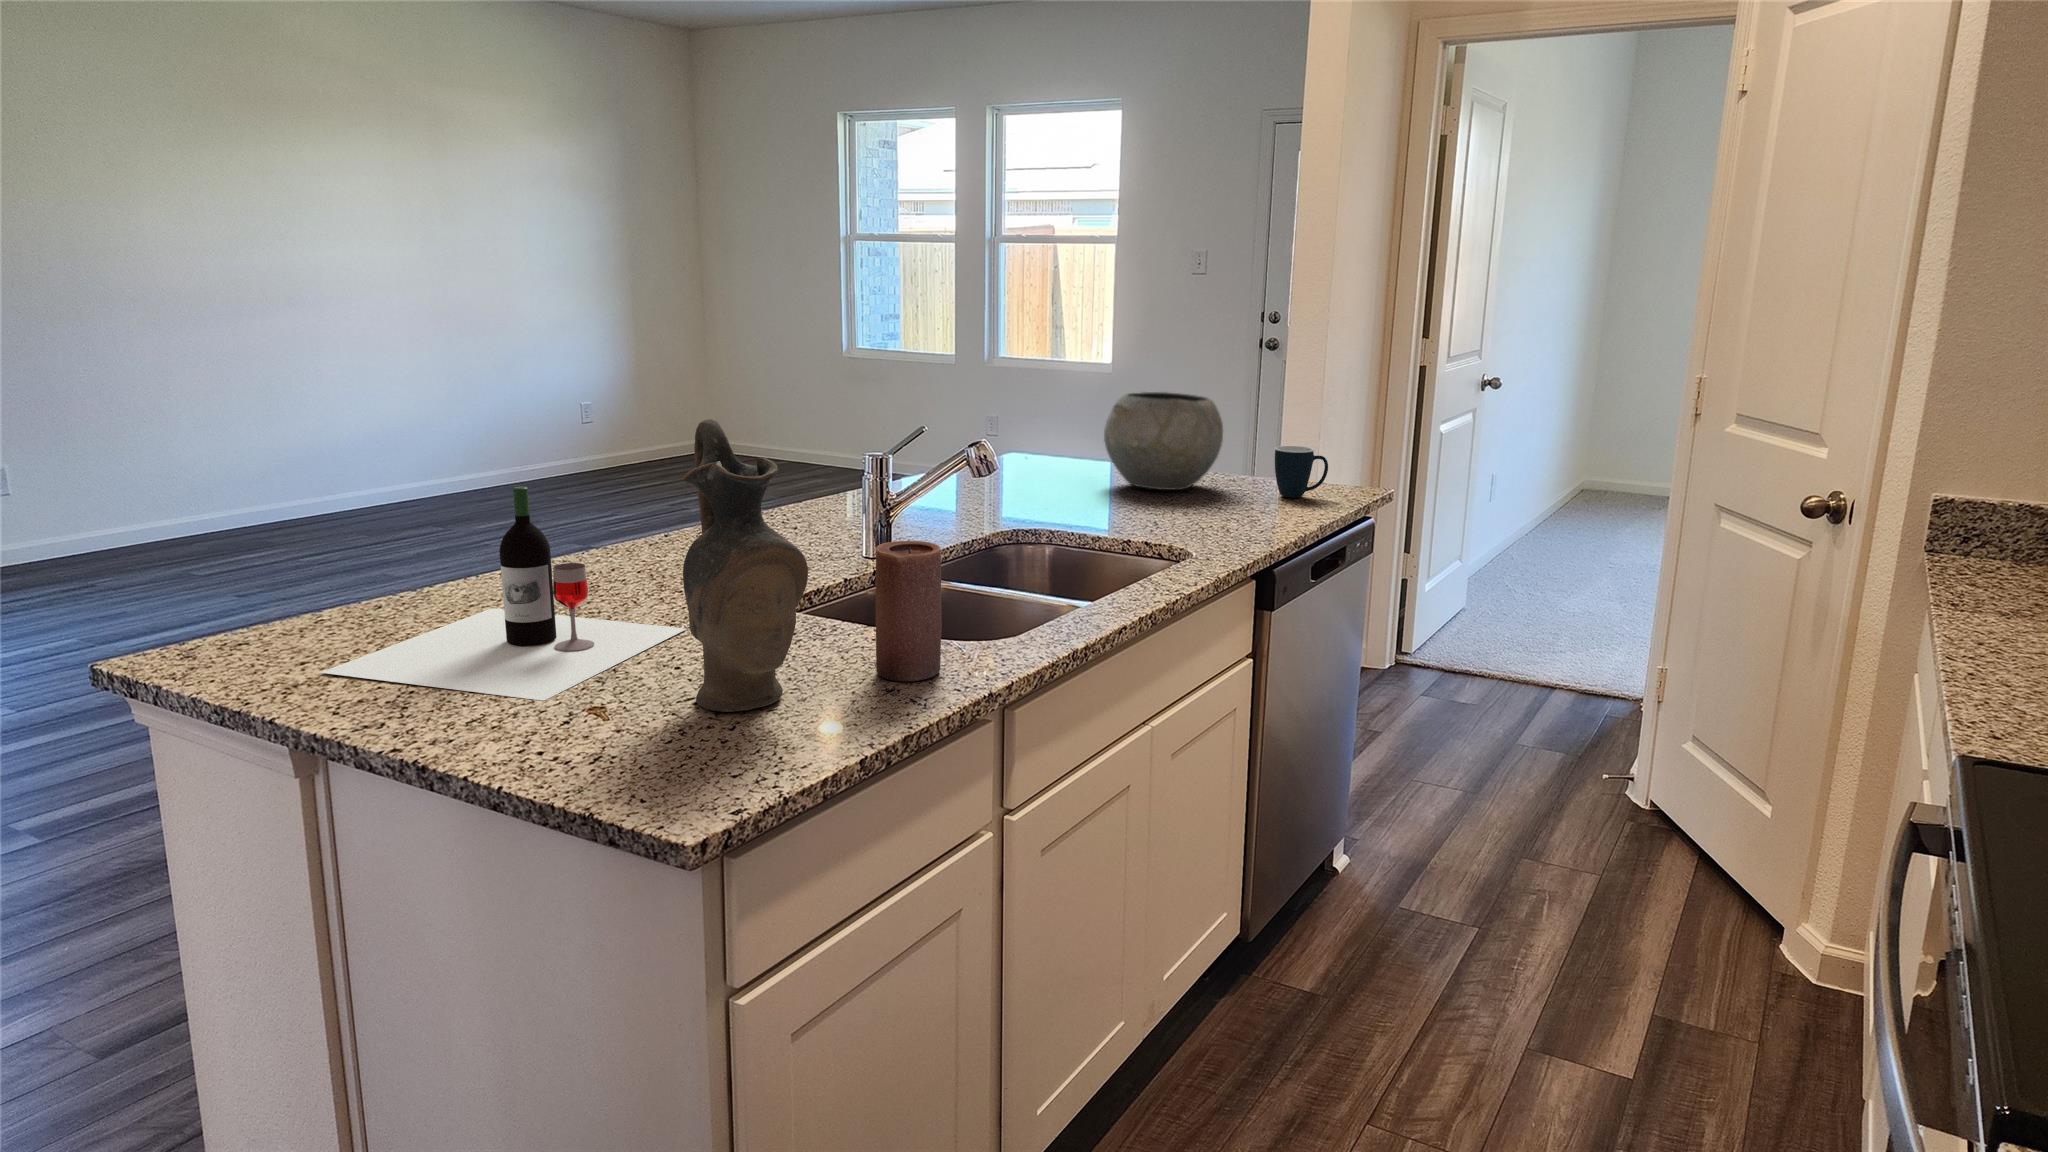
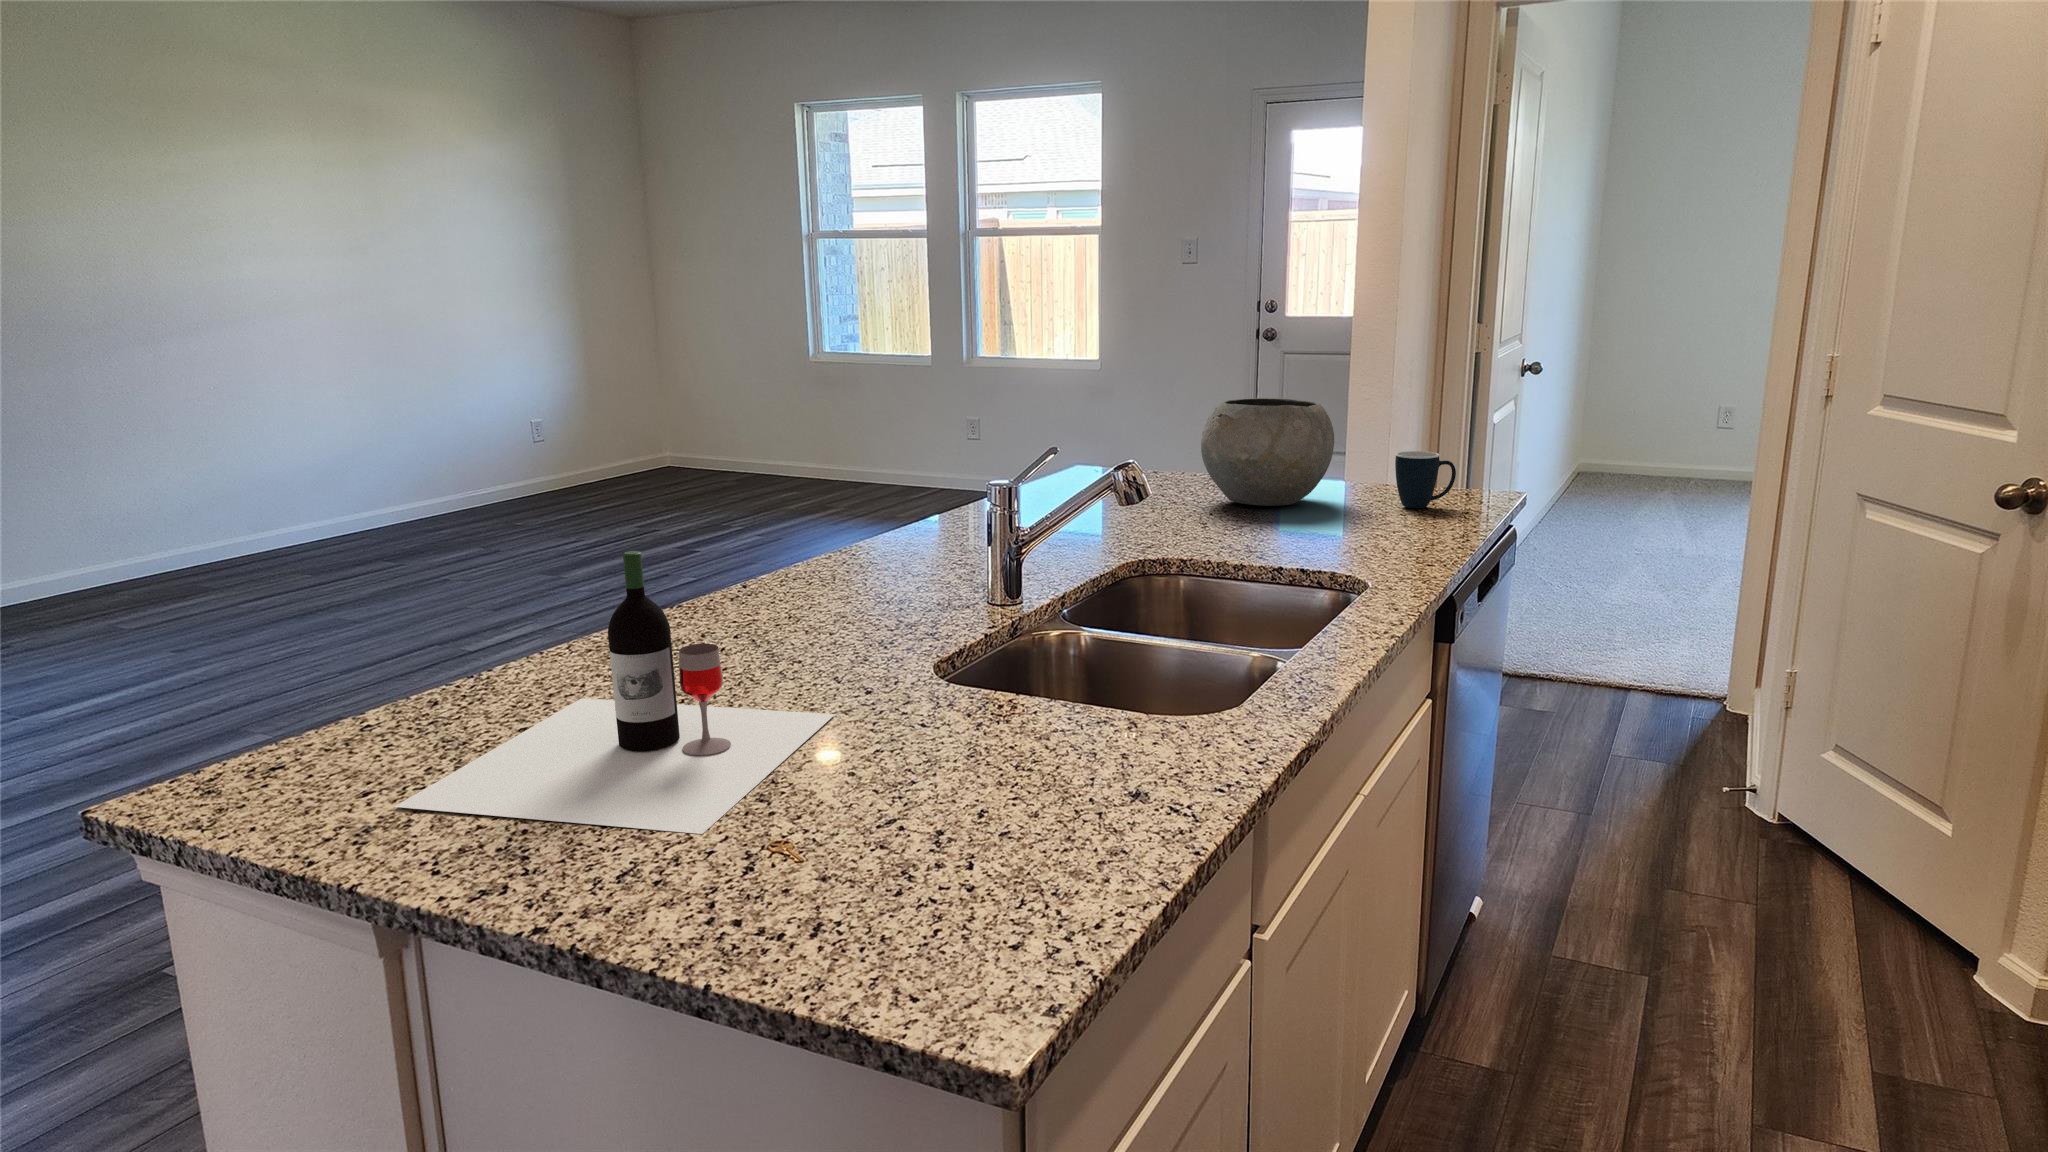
ceramic pitcher: present [683,419,808,712] -> none [883,458,1046,839]
candle: present [875,541,942,681] -> none [1105,598,1188,777]

